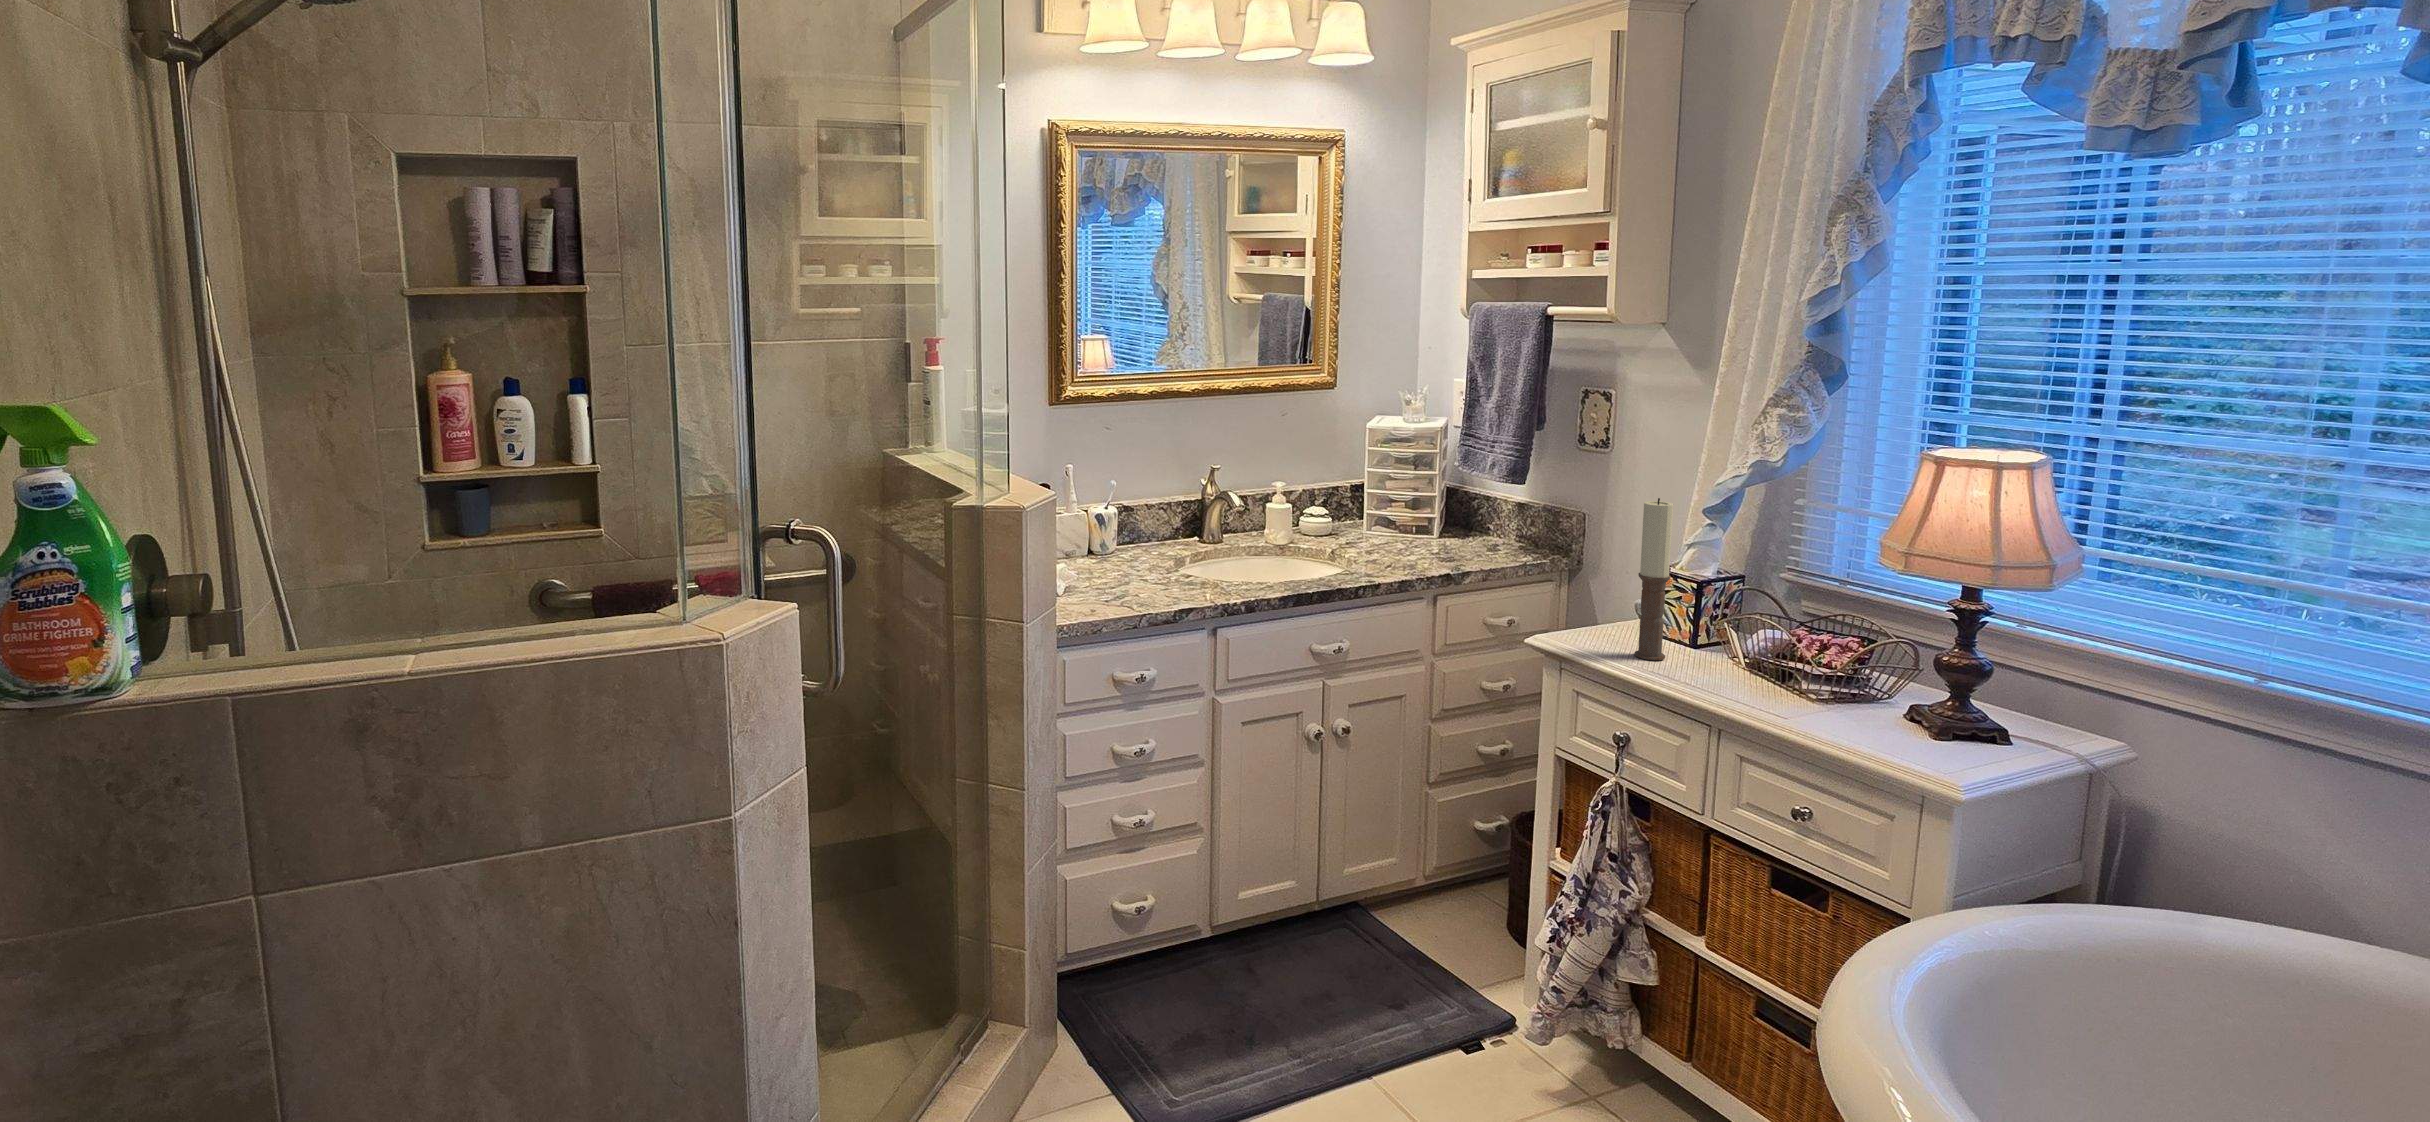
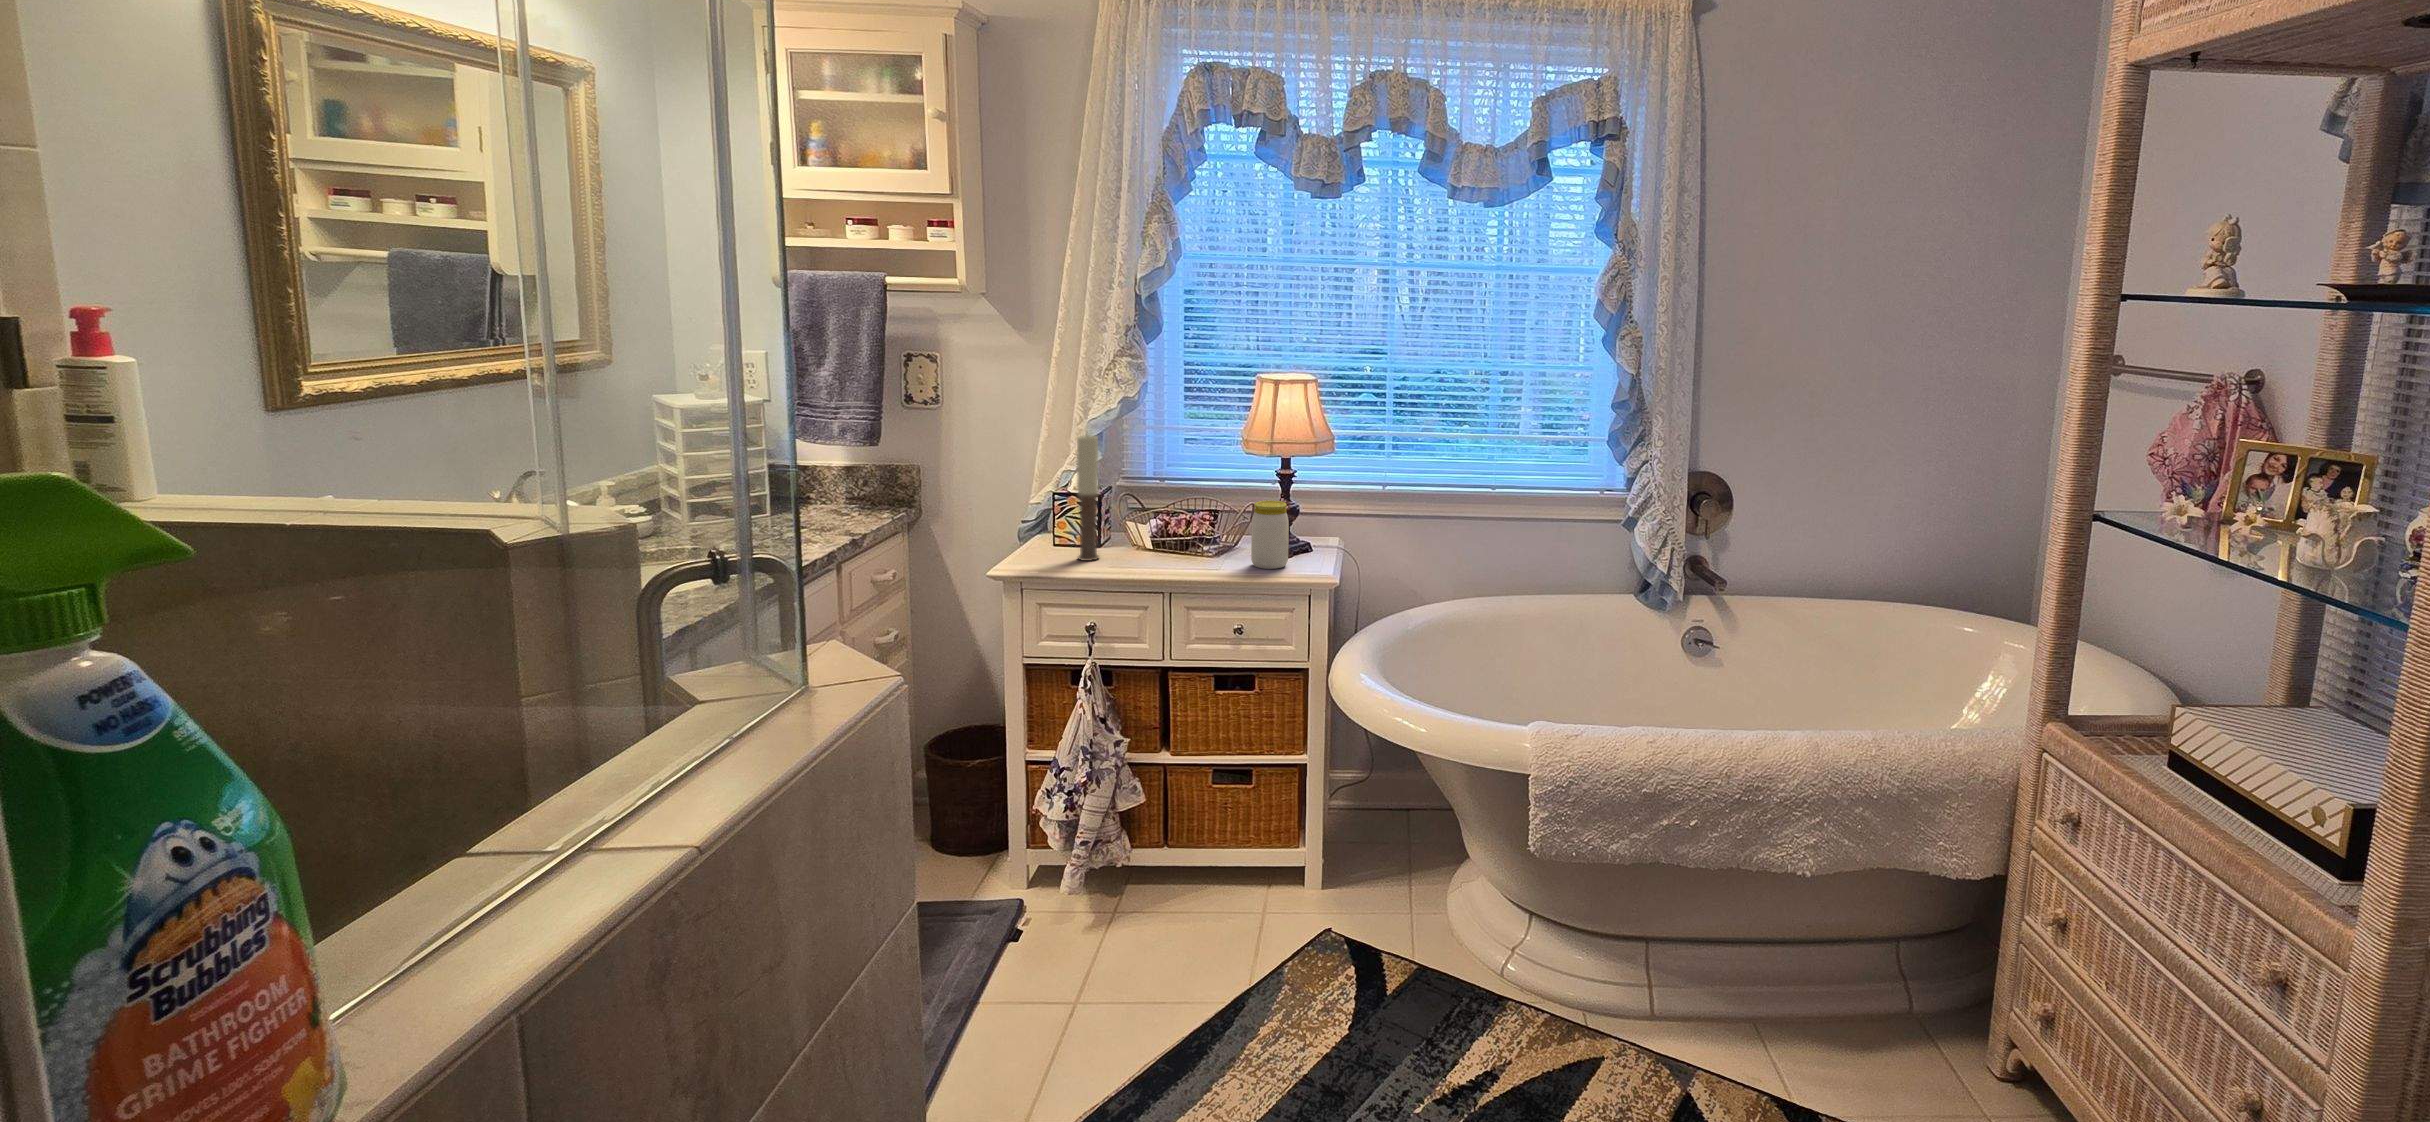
jar: none [1852,637,1927,747] -> present [1251,501,1289,569]

